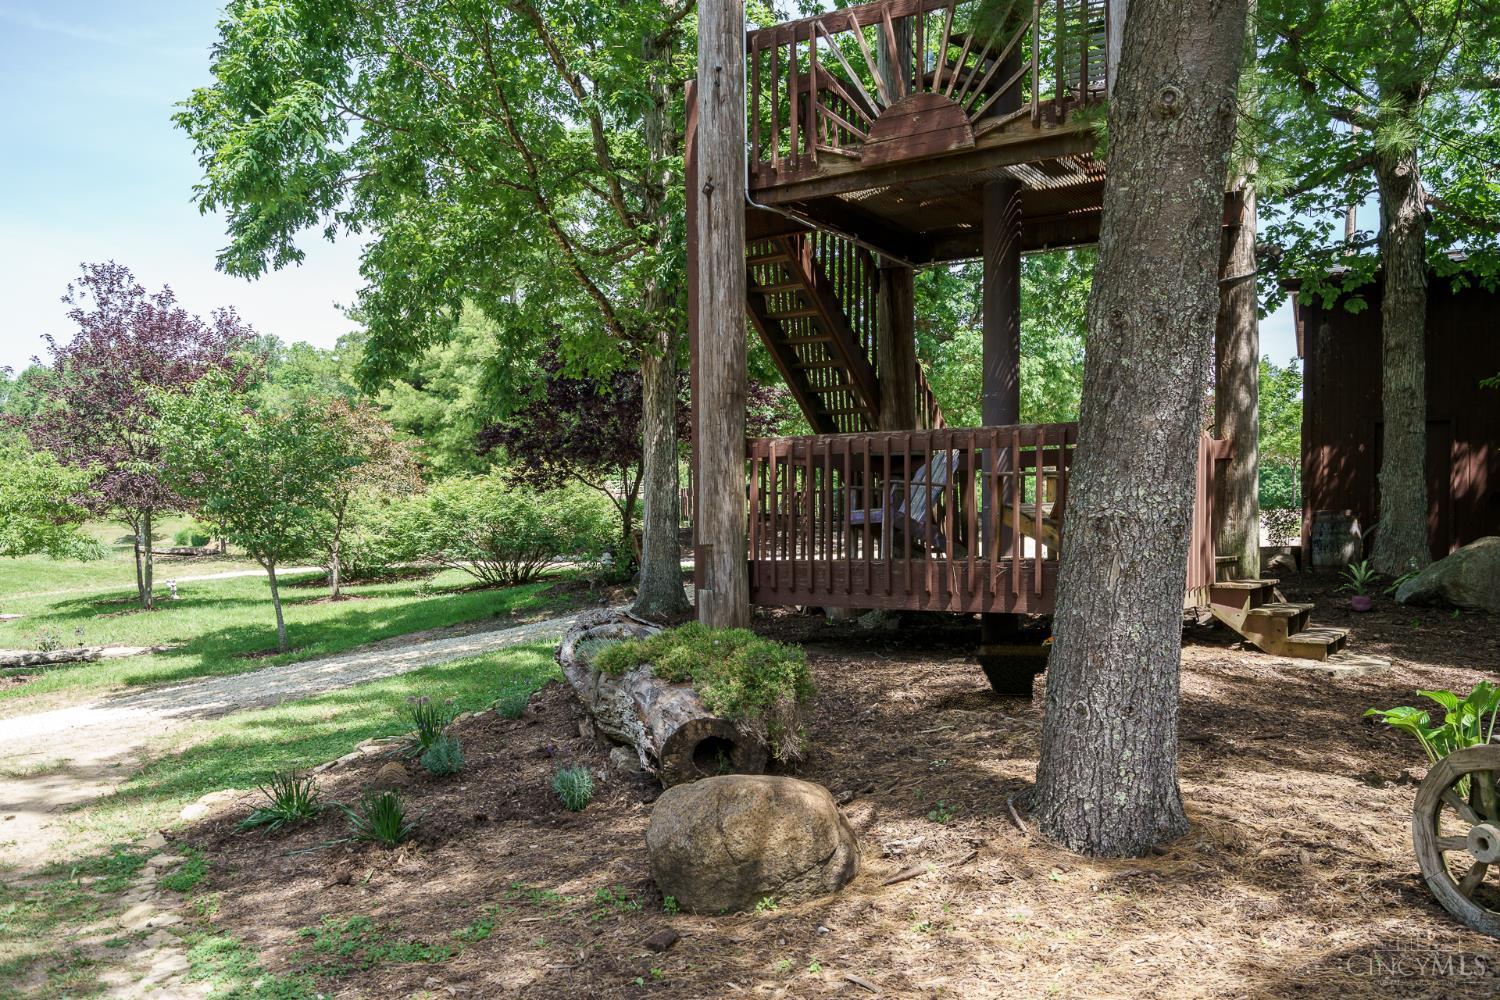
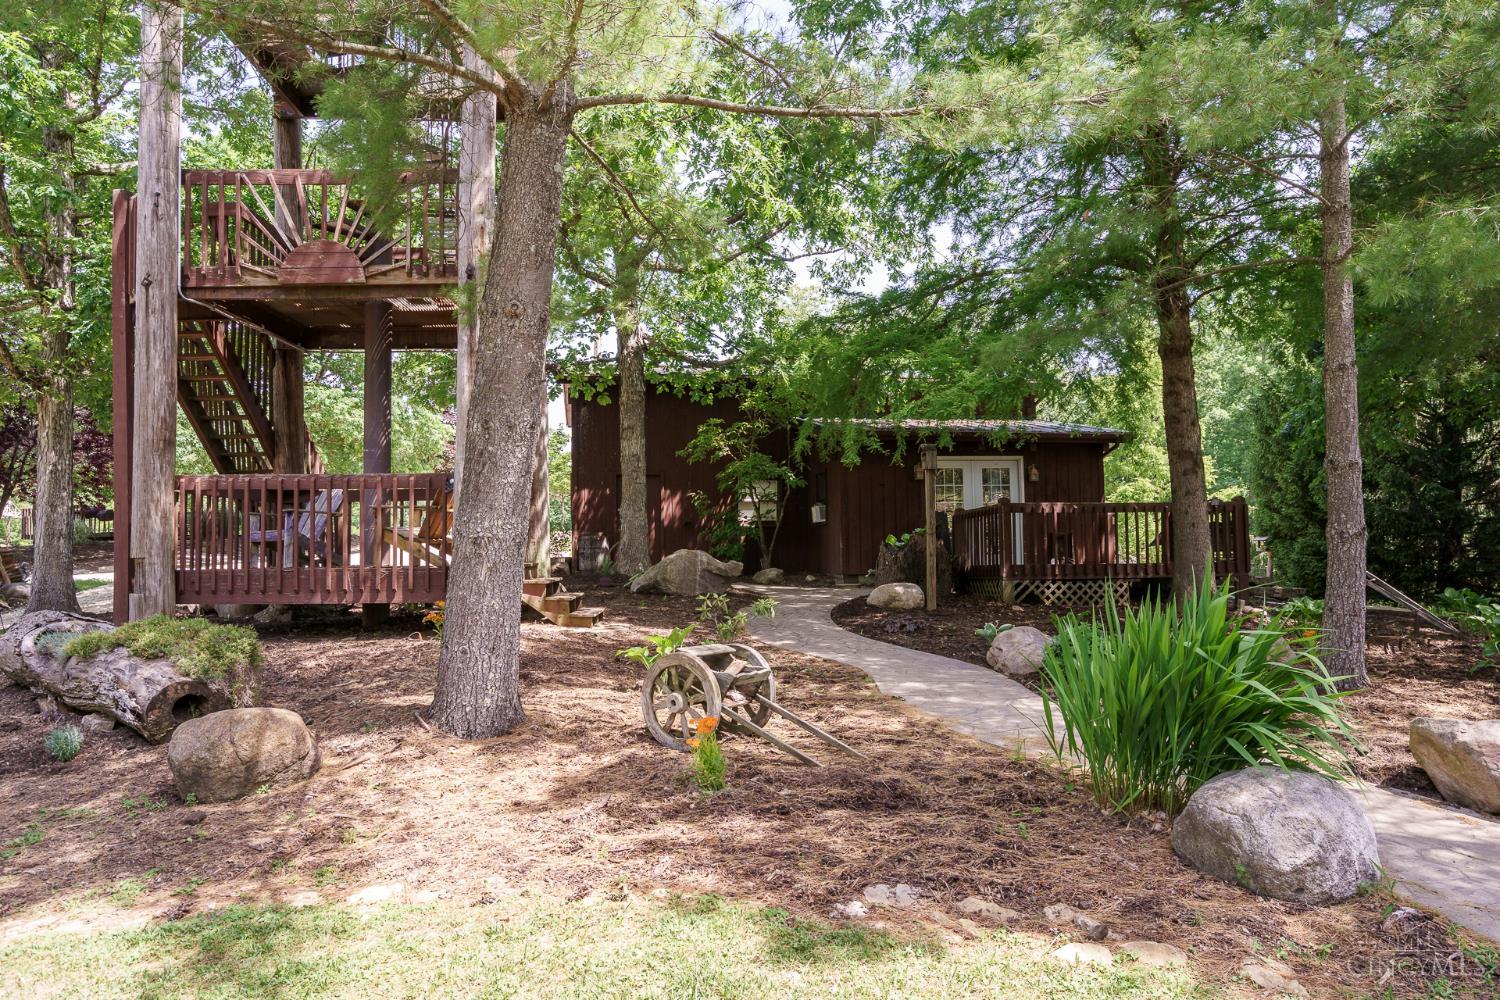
basket: present [976,645,1050,696] -> none [370,618,428,654]

